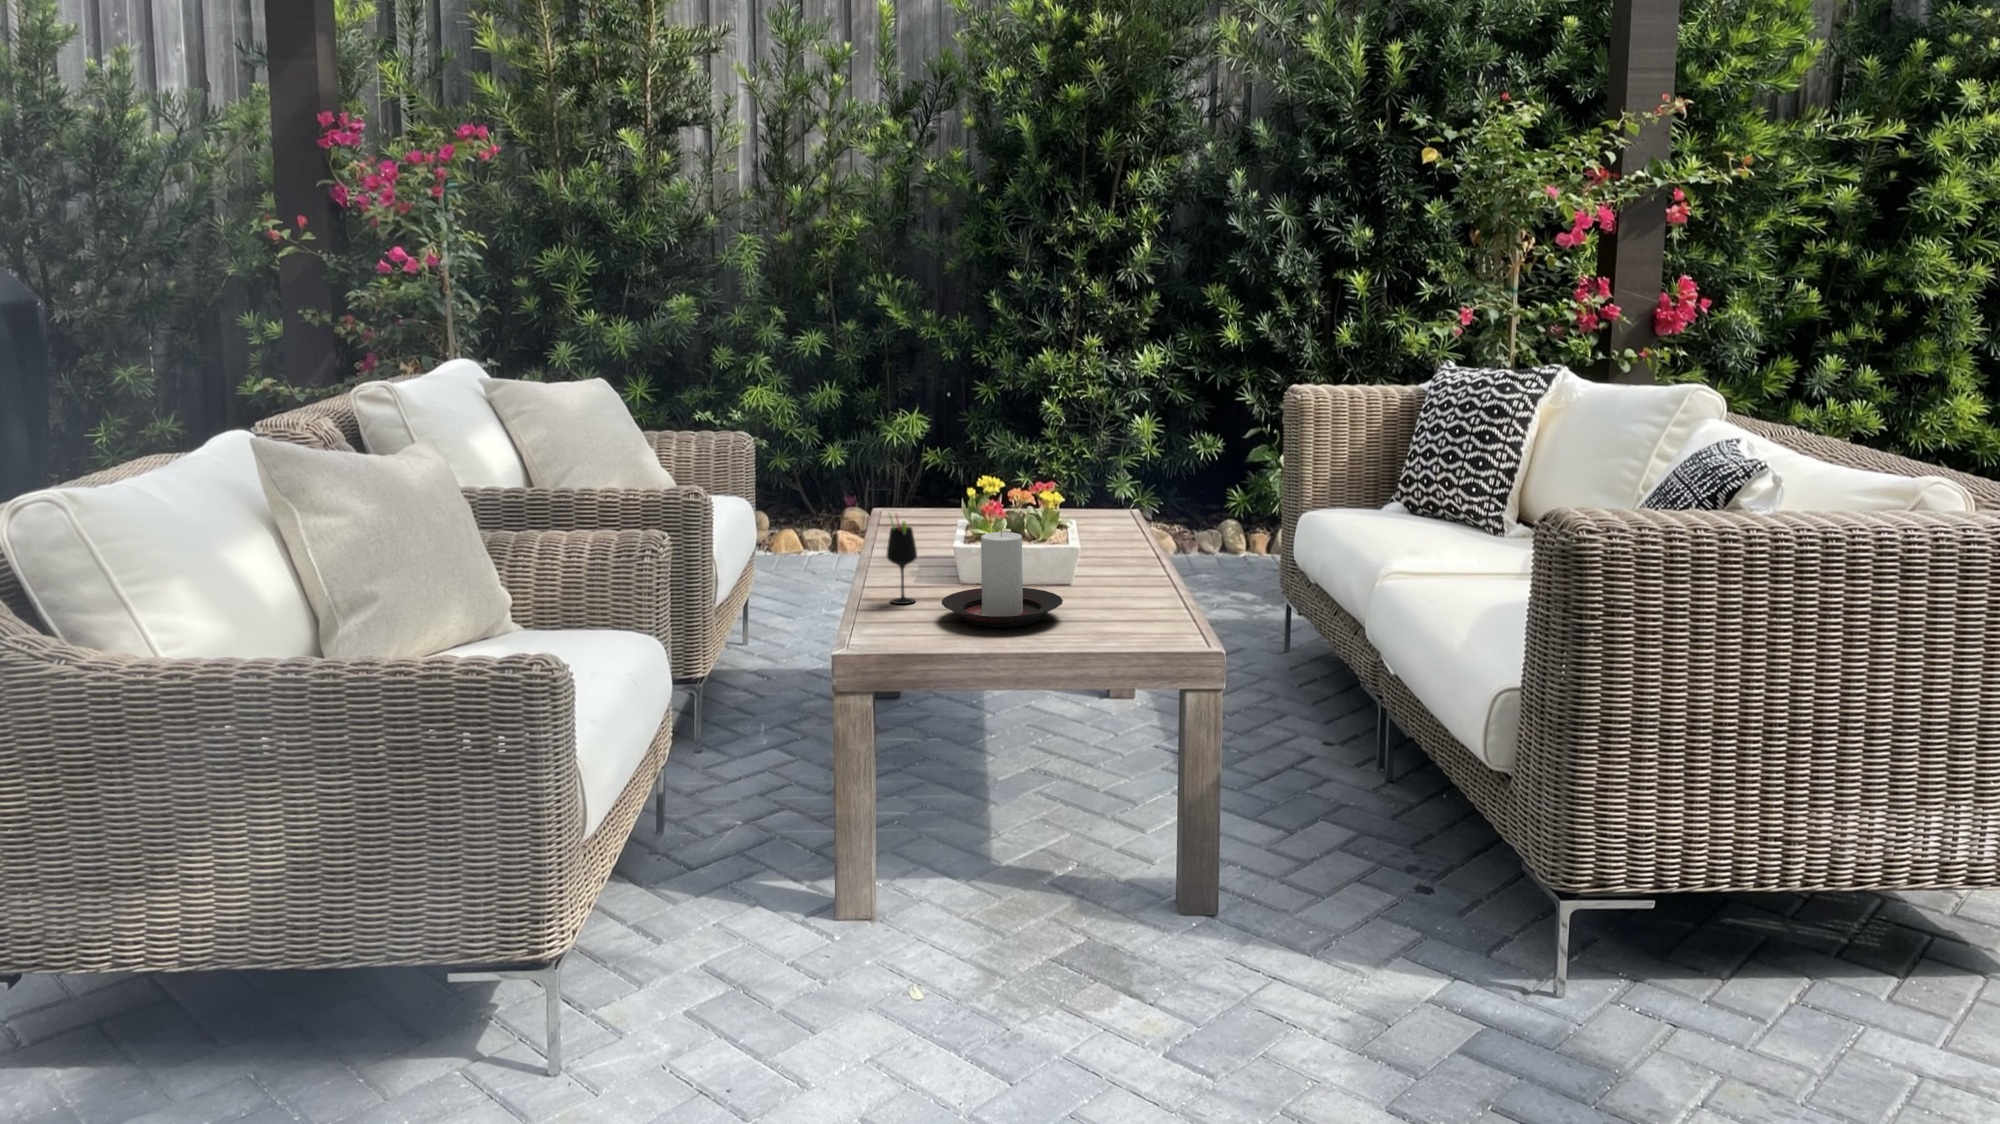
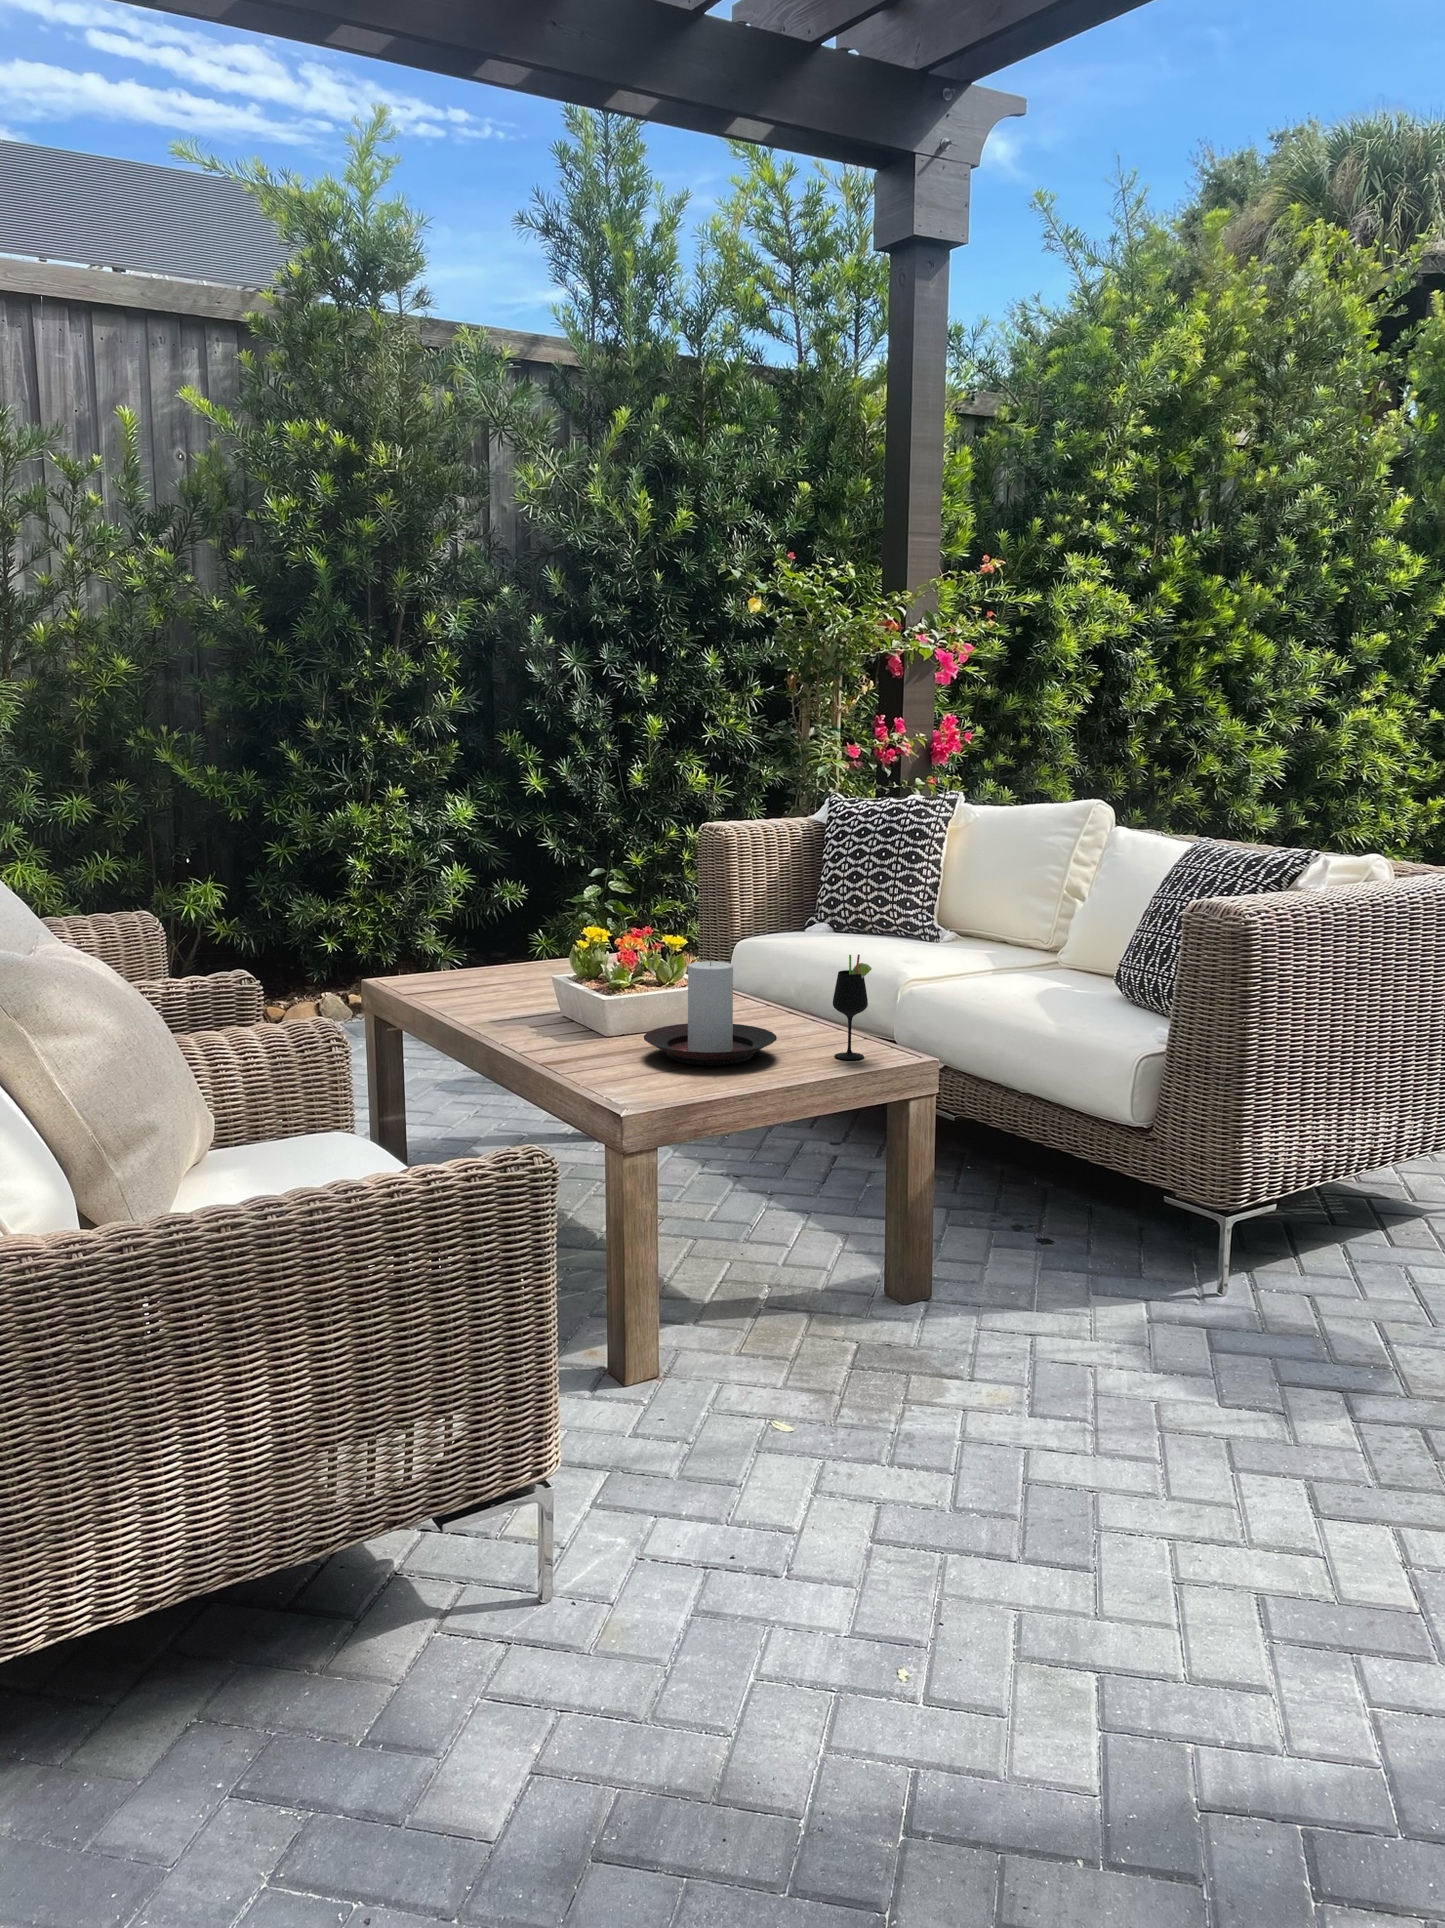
wine glass: present [887,513,917,604] -> present [833,954,872,1059]

